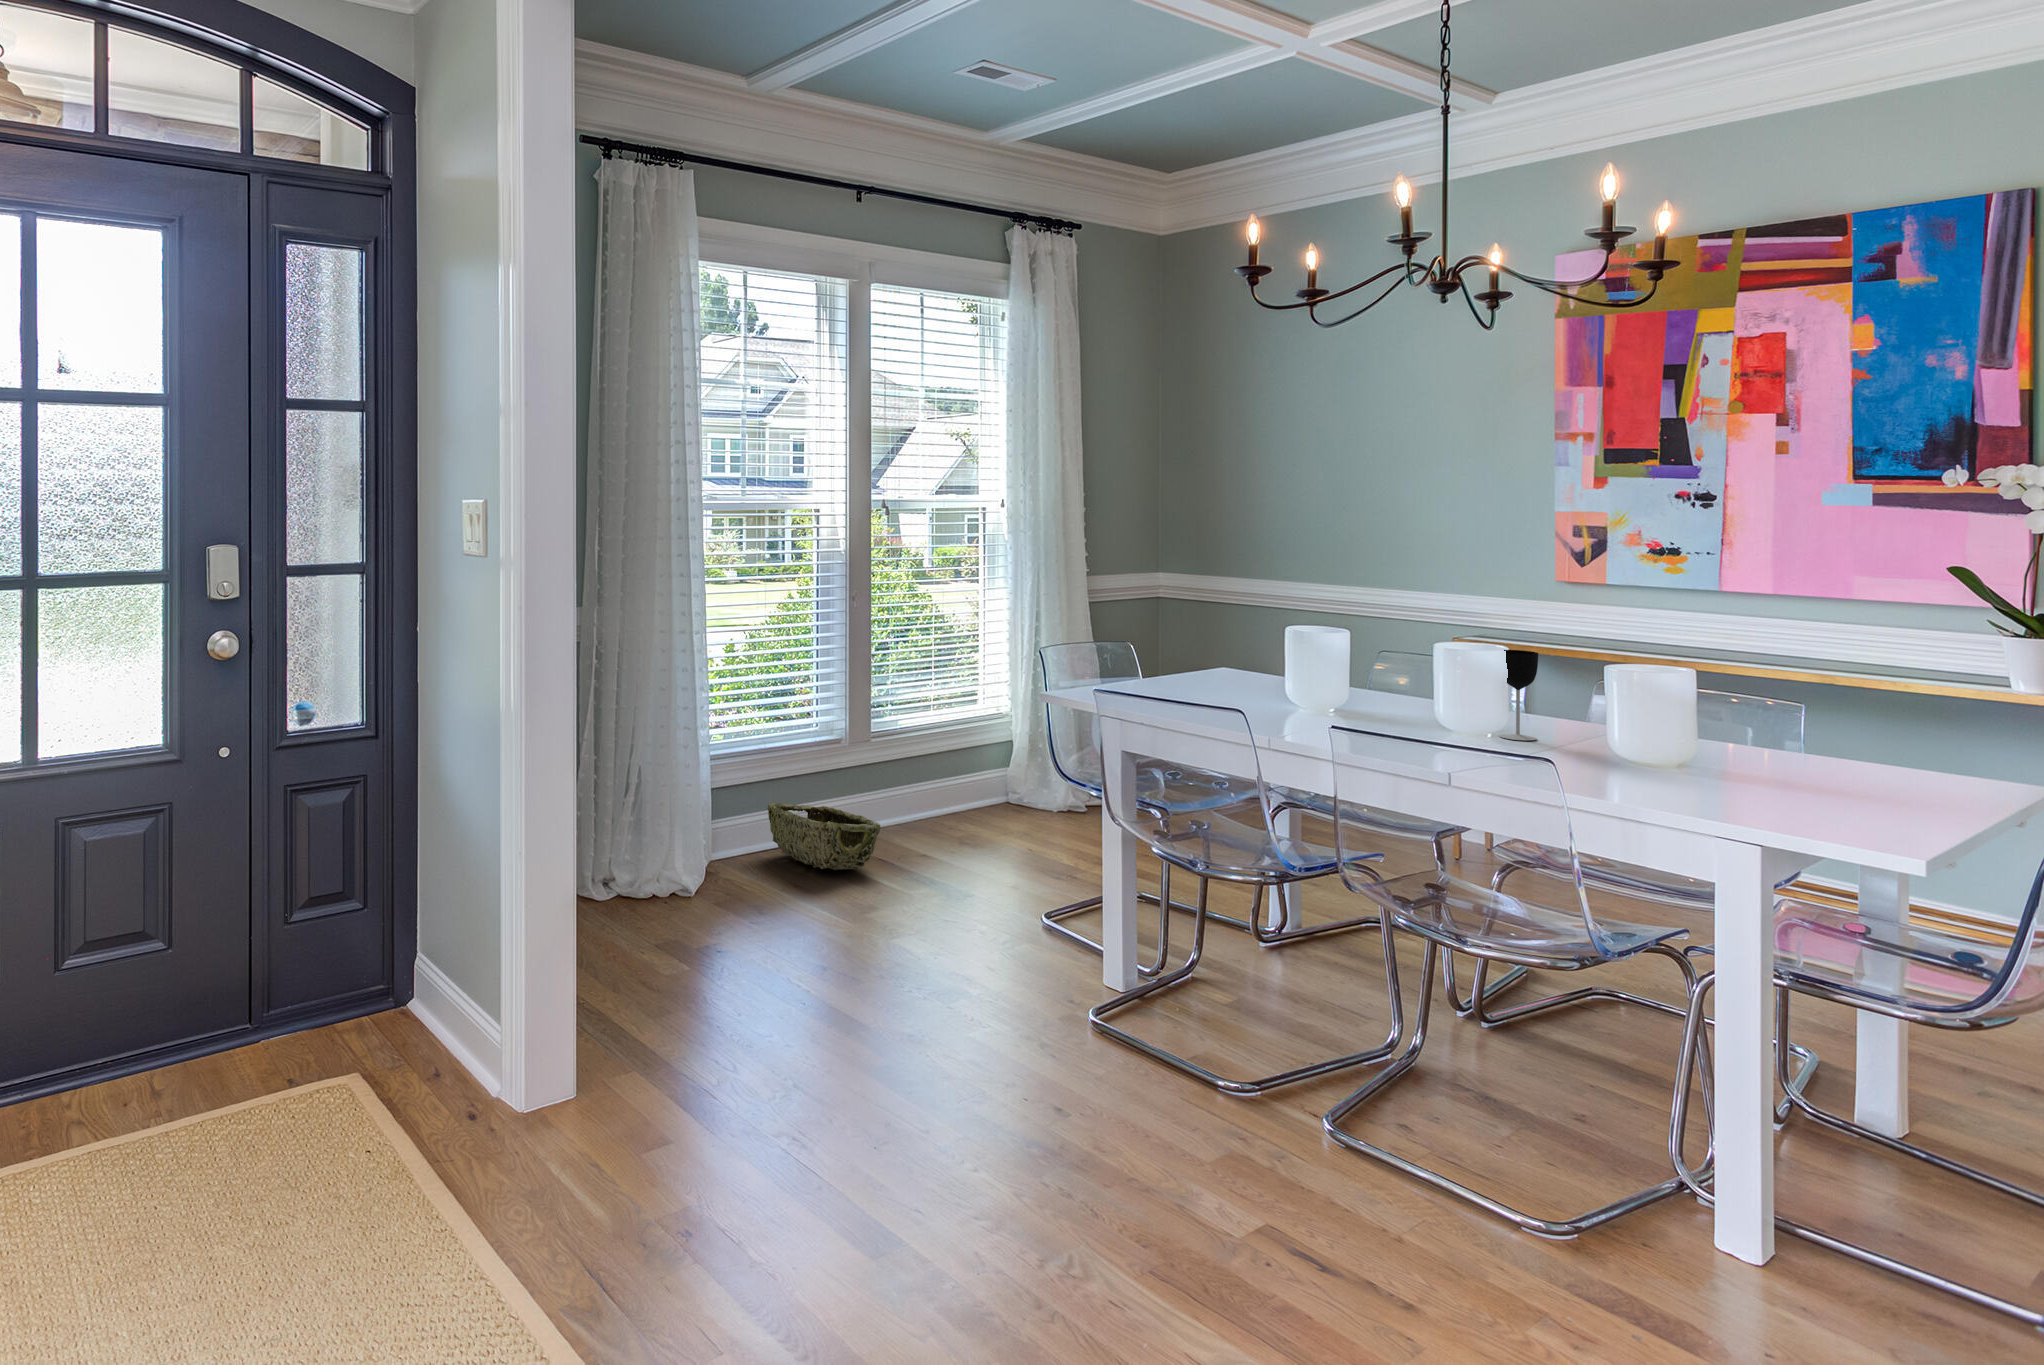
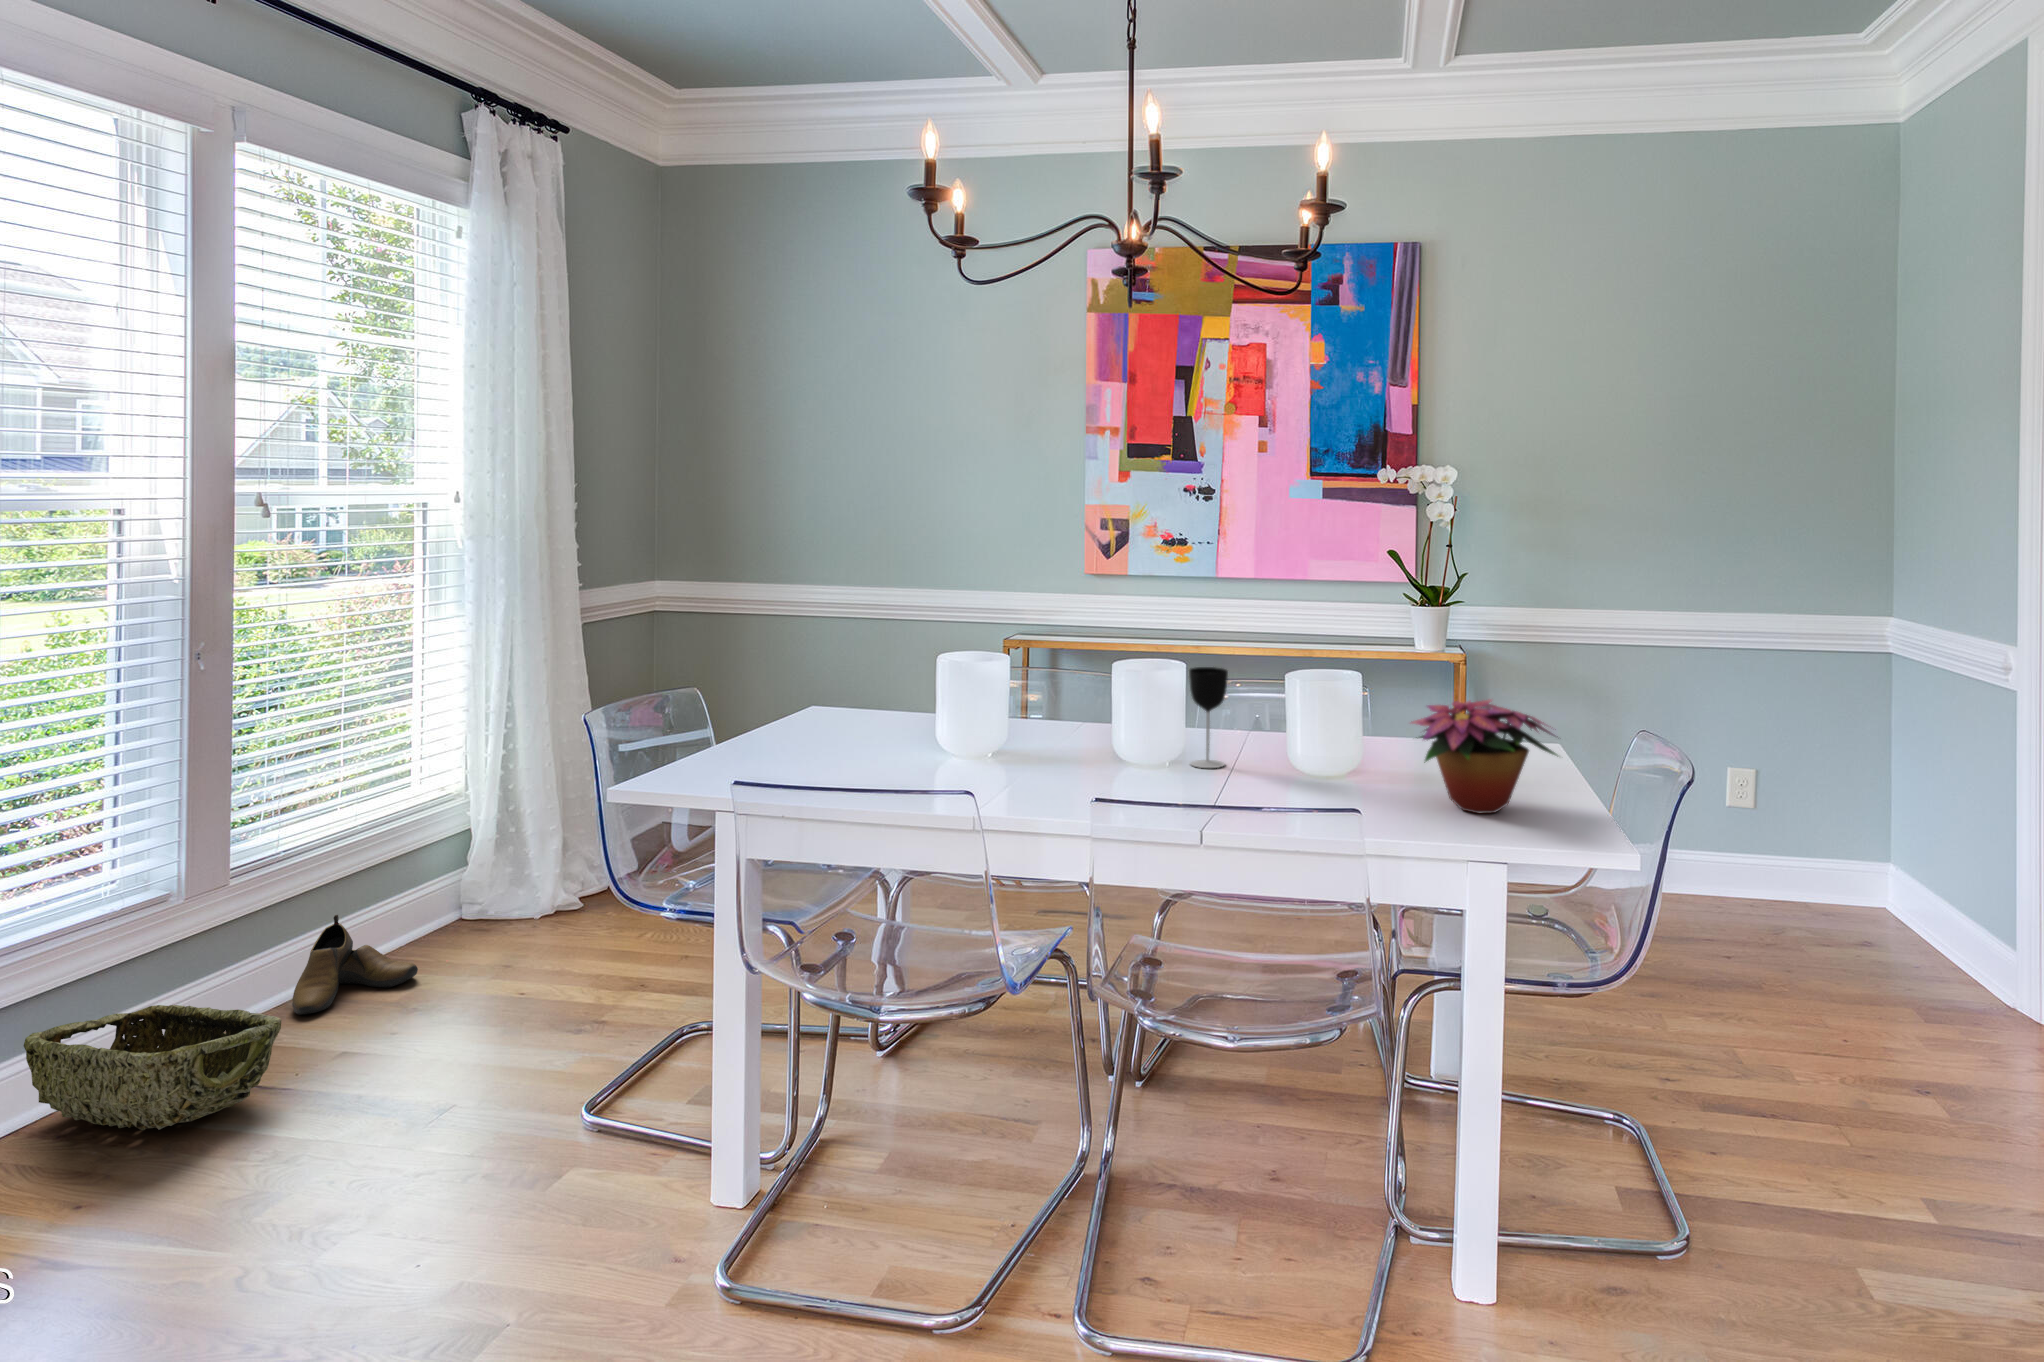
flower arrangement: none [1677,692,1883,805] -> present [1411,700,1558,814]
shoe: none [895,781,965,838] -> present [292,915,418,1015]

